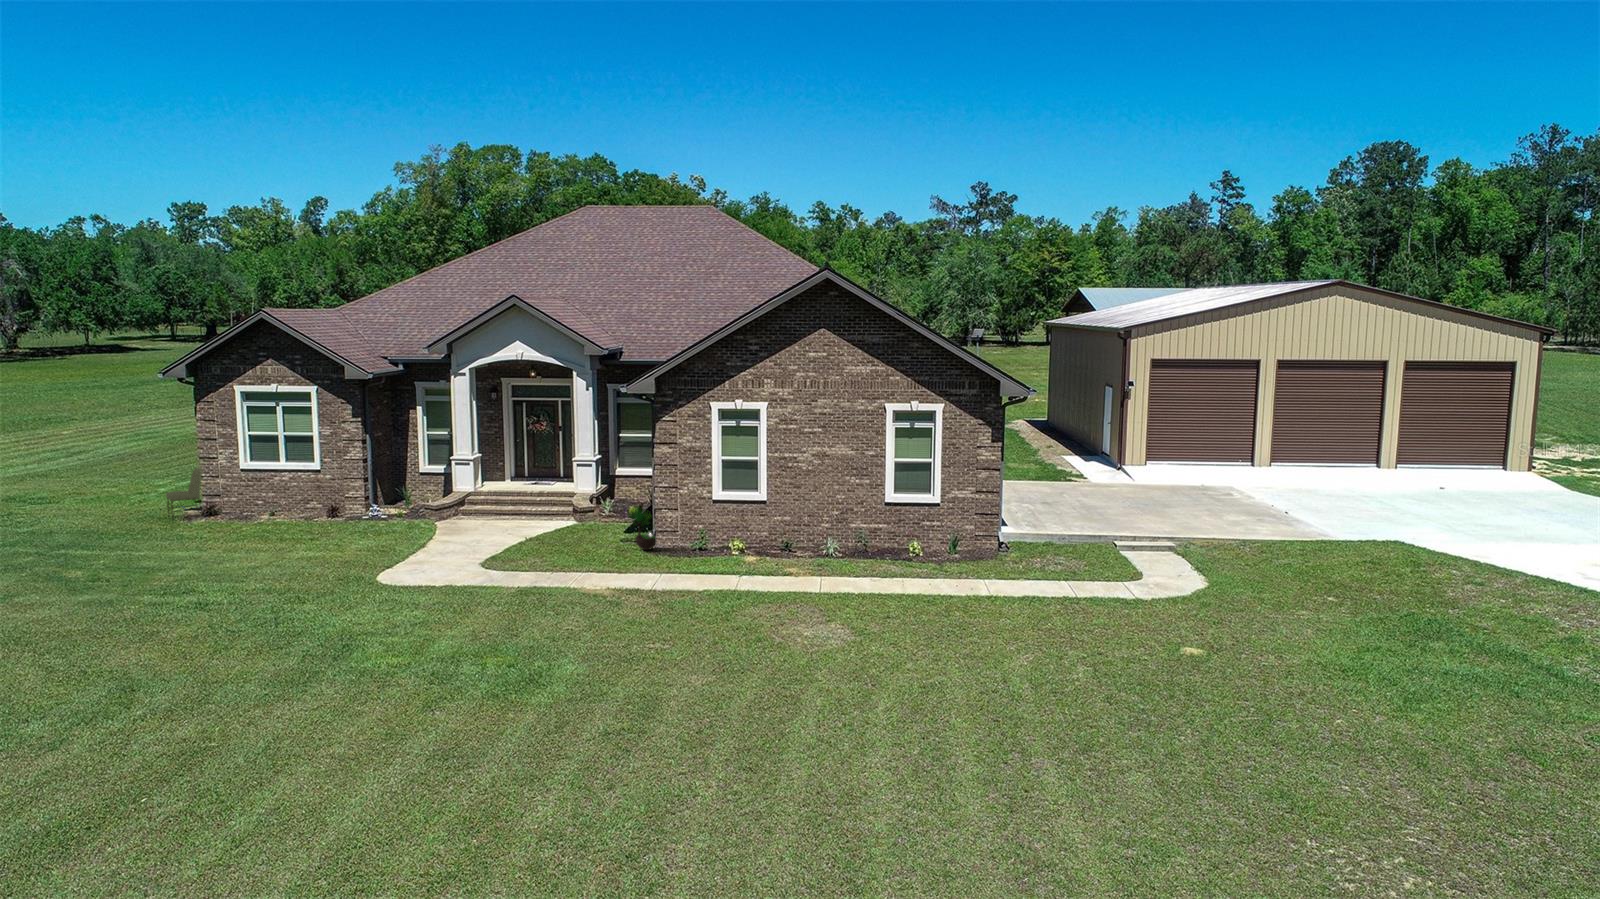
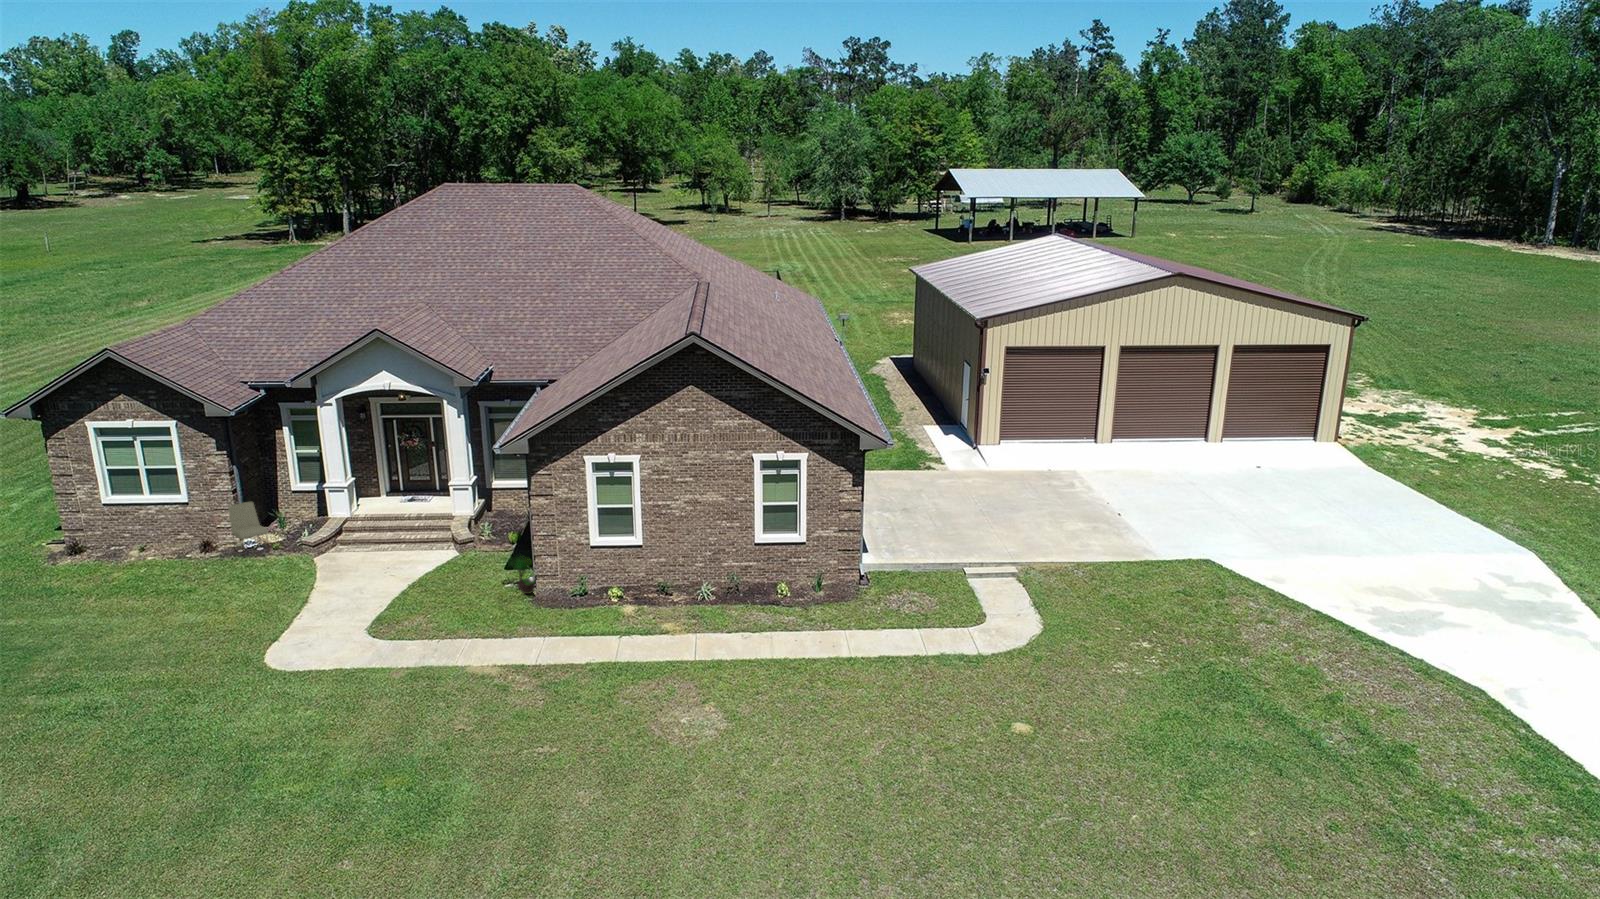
chair: present [166,468,201,513] -> present [228,502,269,556]

